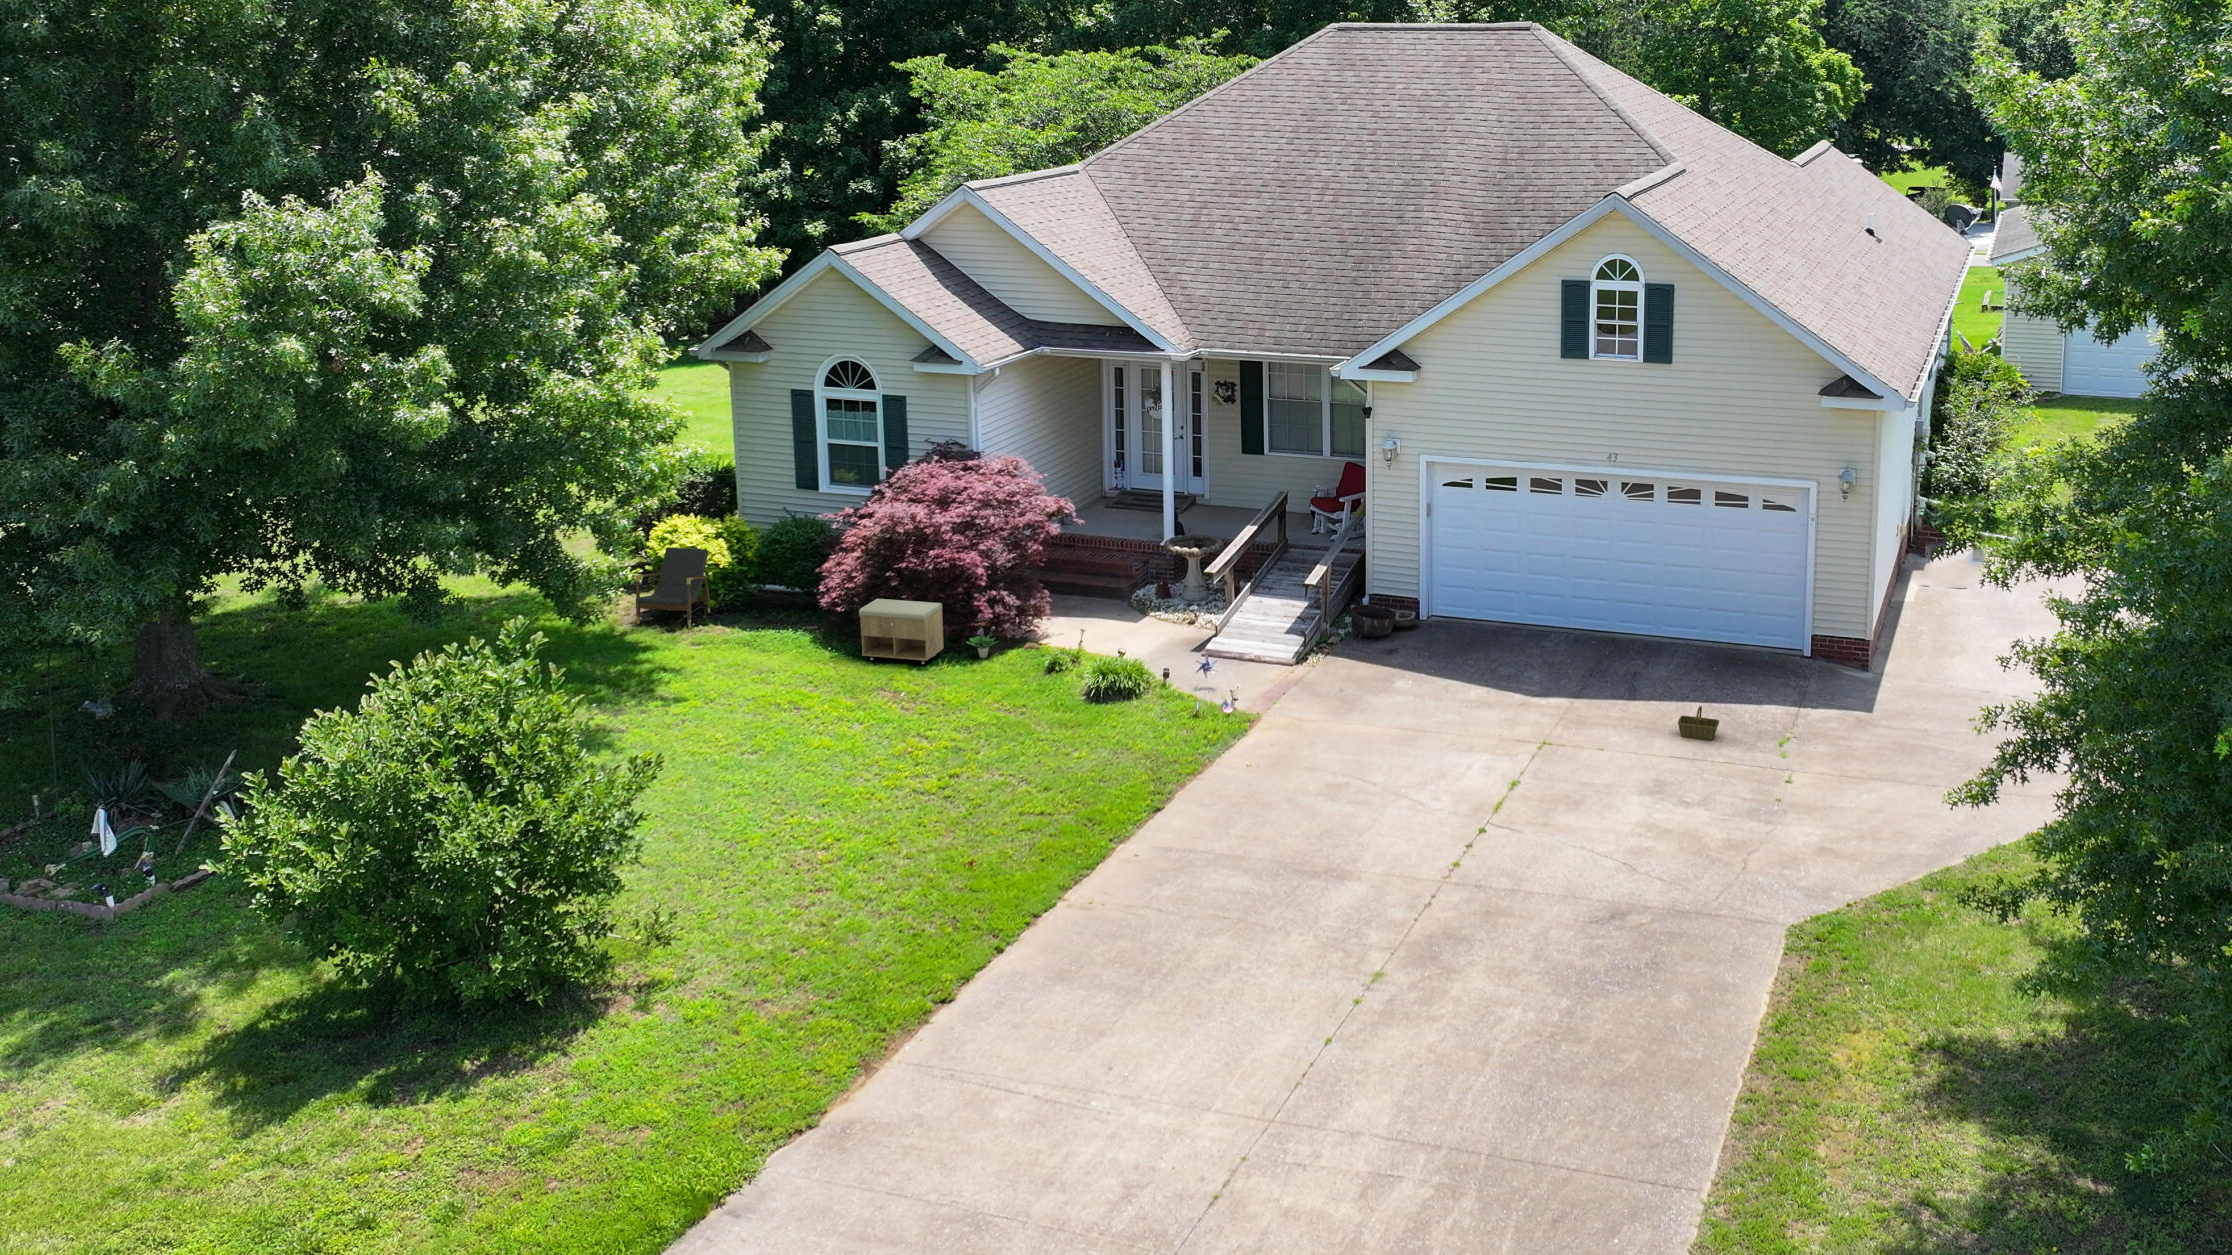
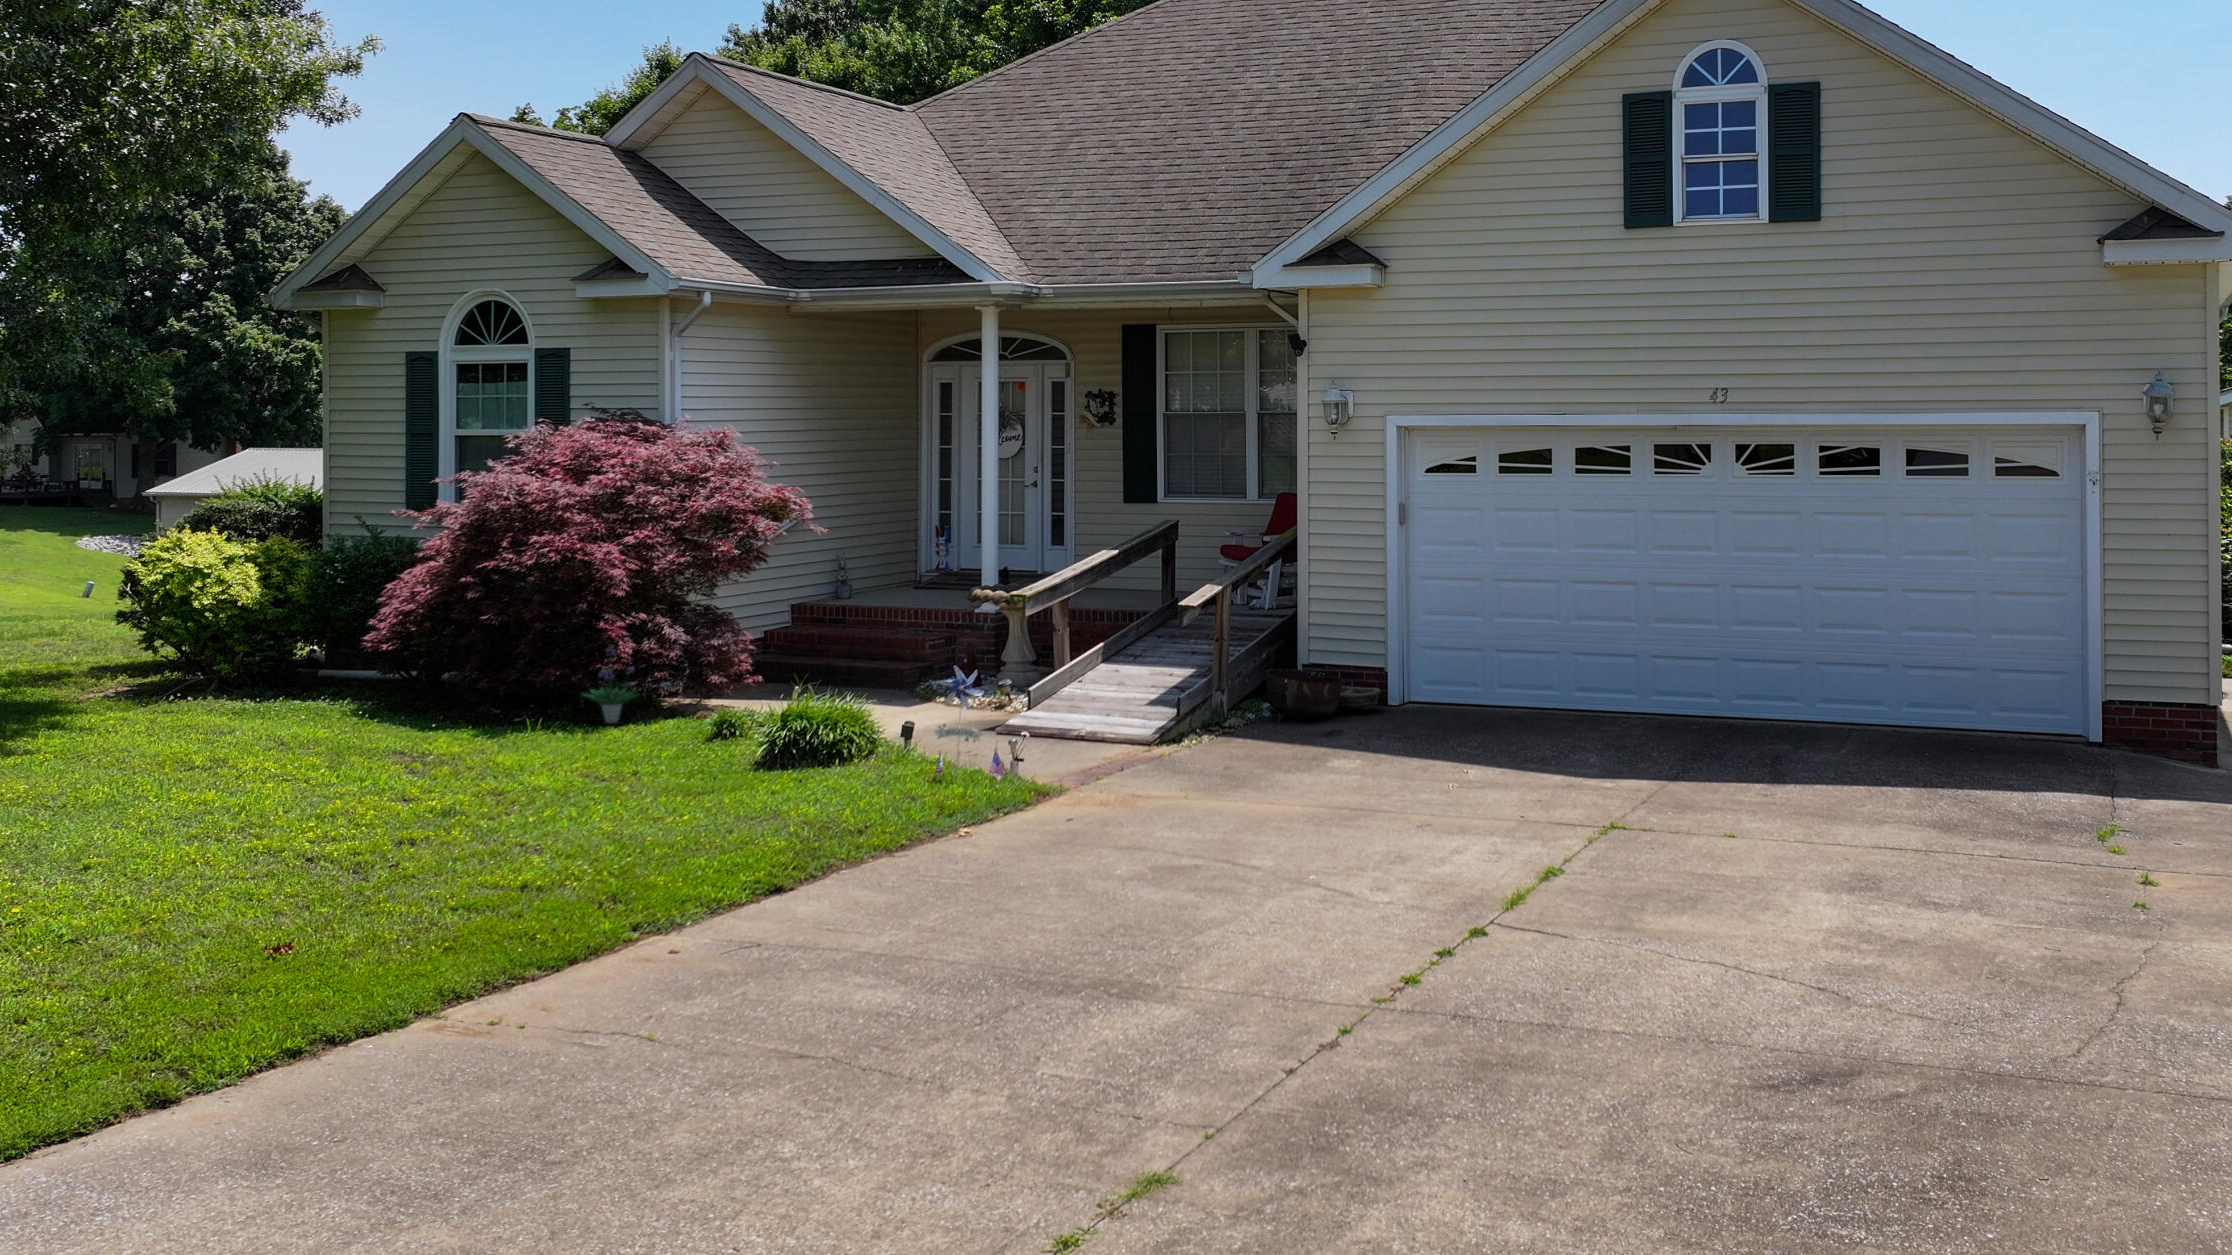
lounge chair: present [635,547,710,627] -> none [73,569,217,688]
storage bench: present [859,599,944,664] -> none [397,621,548,726]
basket: present [1678,706,1719,741] -> none [1881,767,1965,833]

